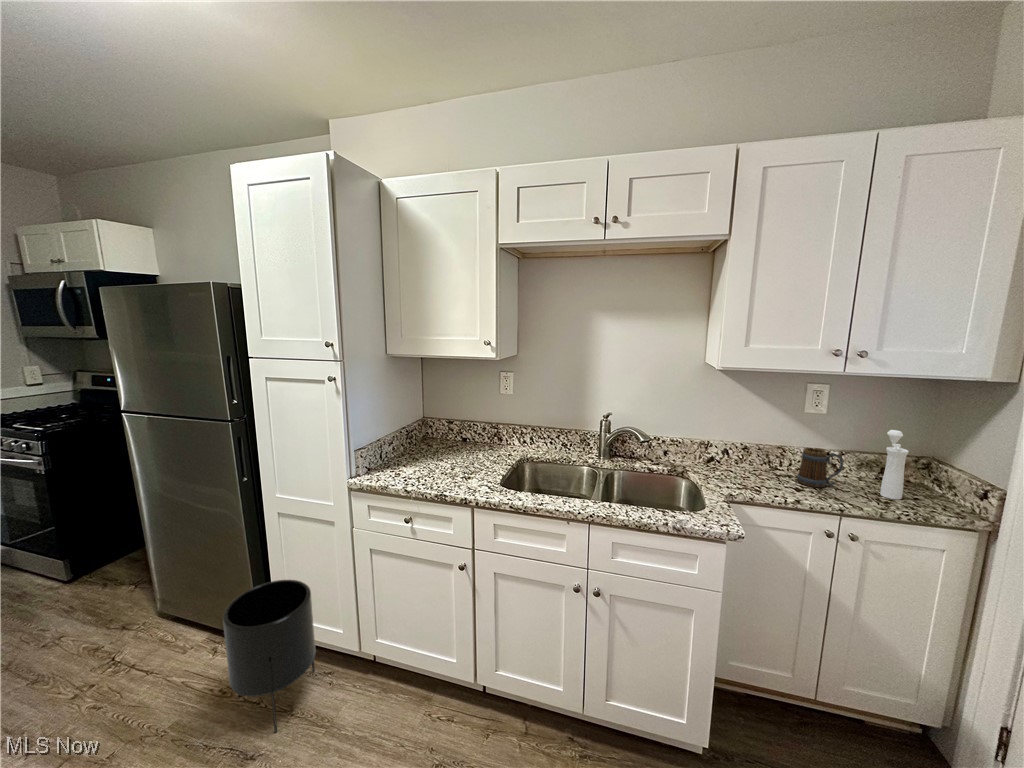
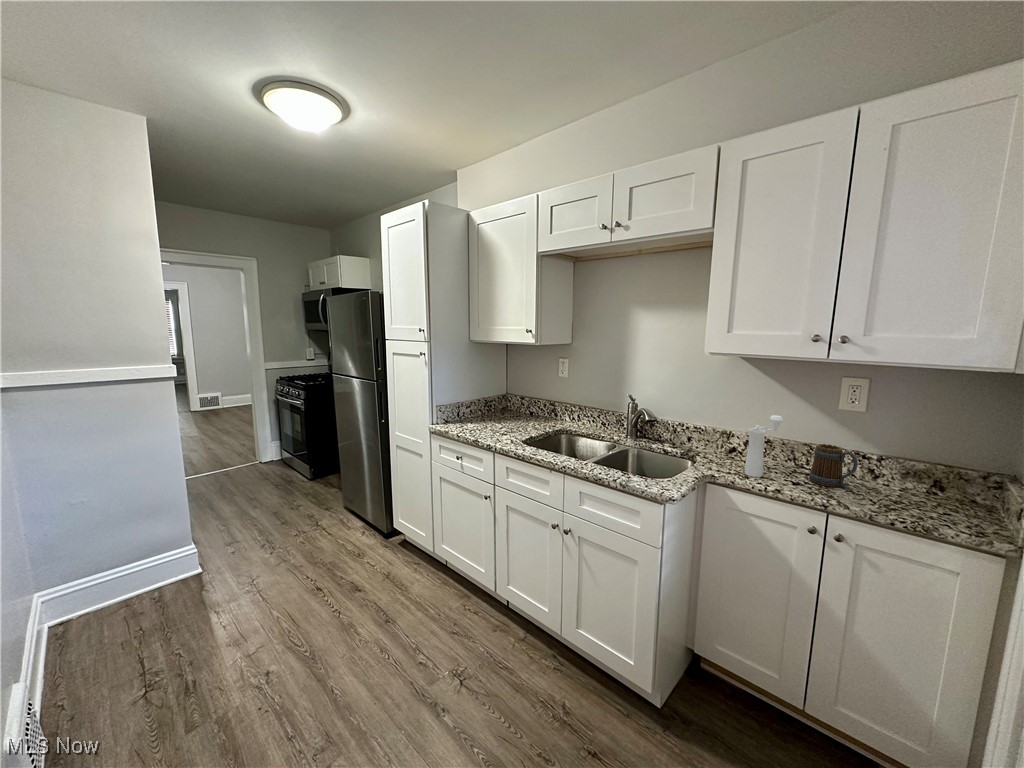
pepper mill: present [880,430,909,499] -> present [745,415,783,477]
planter: present [223,580,316,732] -> none [352,490,409,583]

